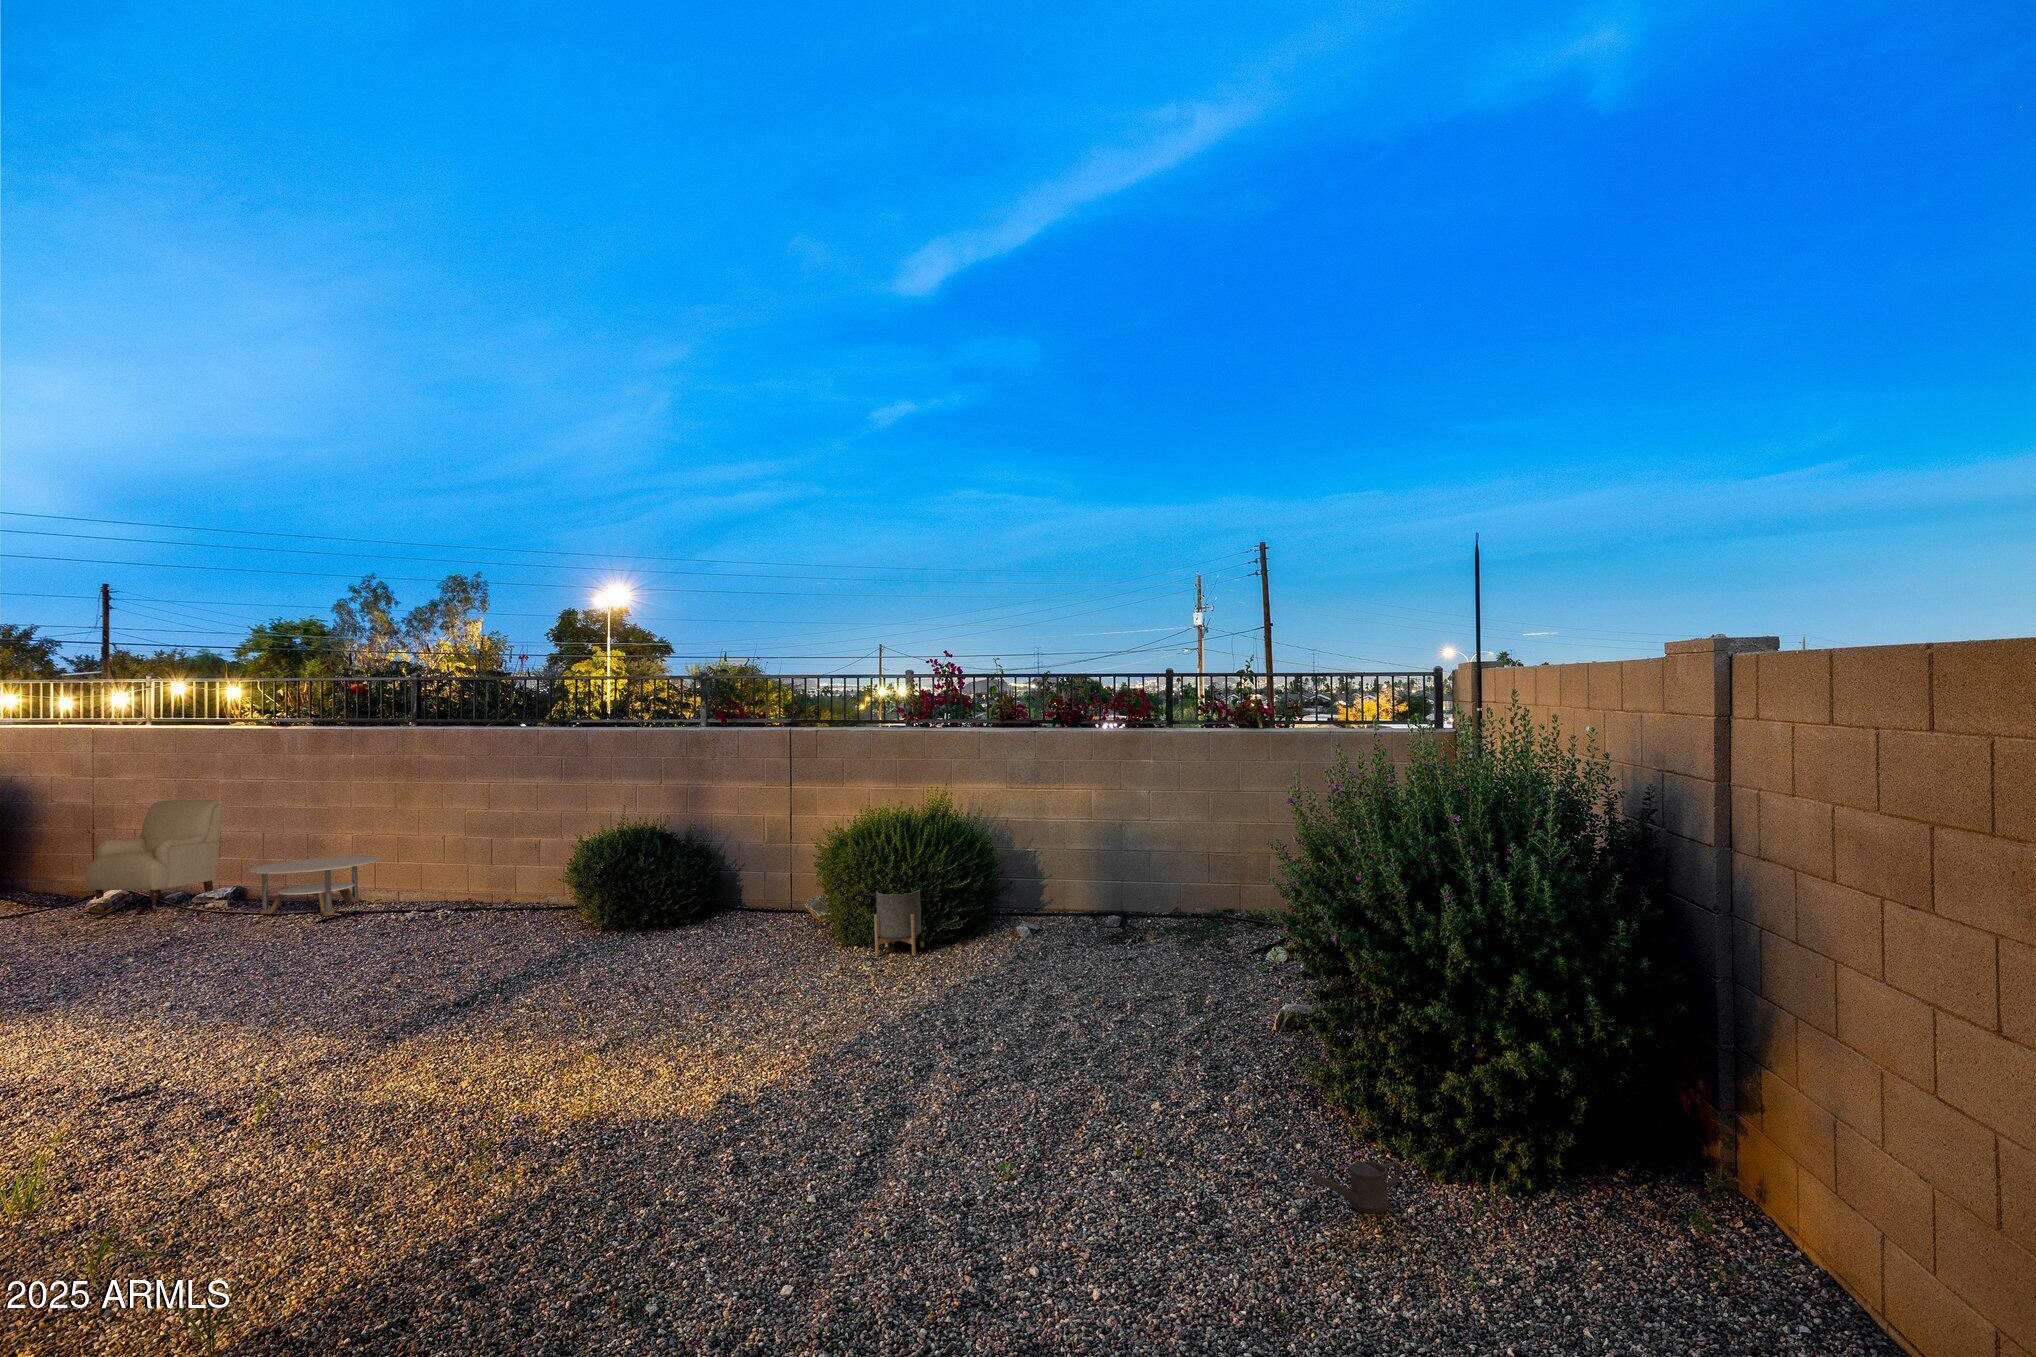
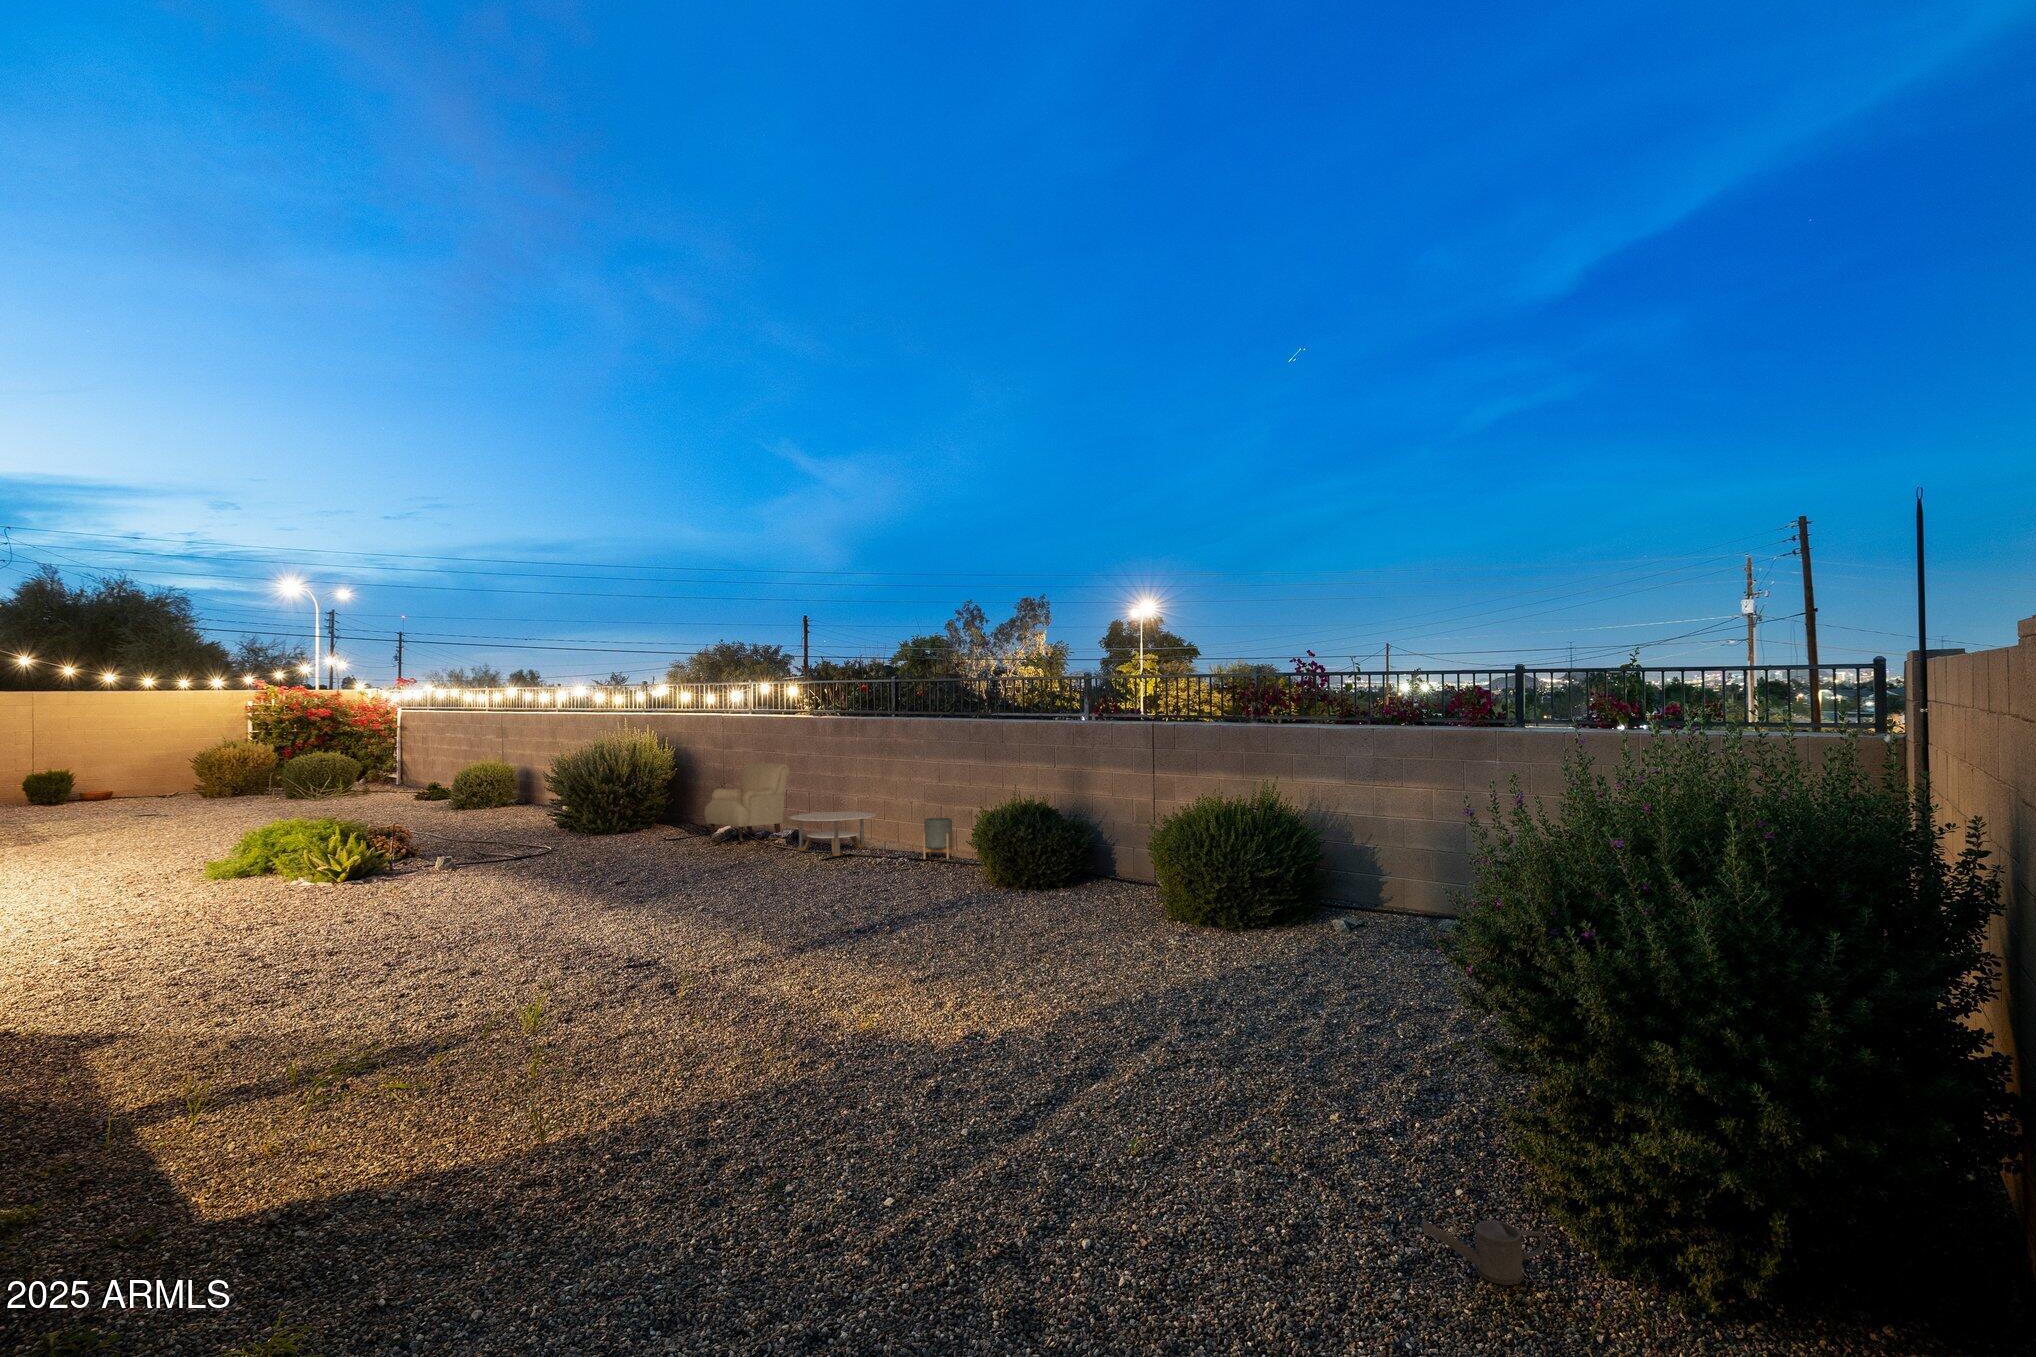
planter: present [874,890,924,956] -> present [923,818,954,859]

